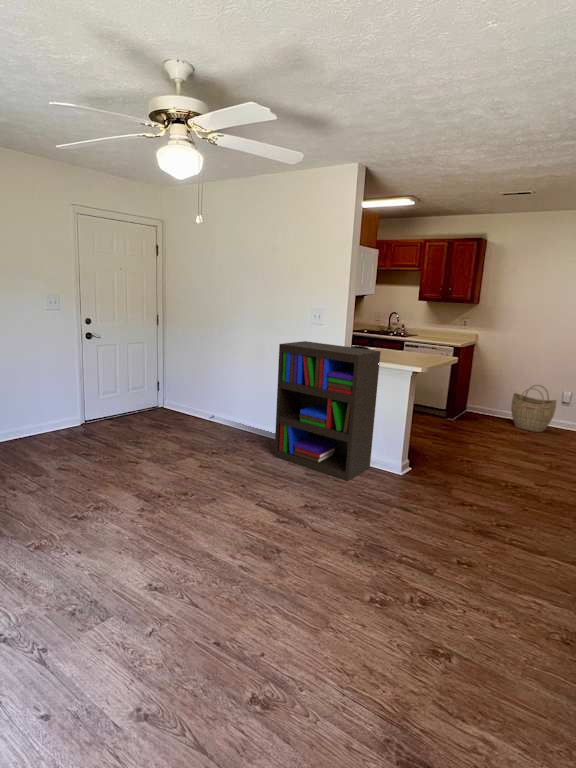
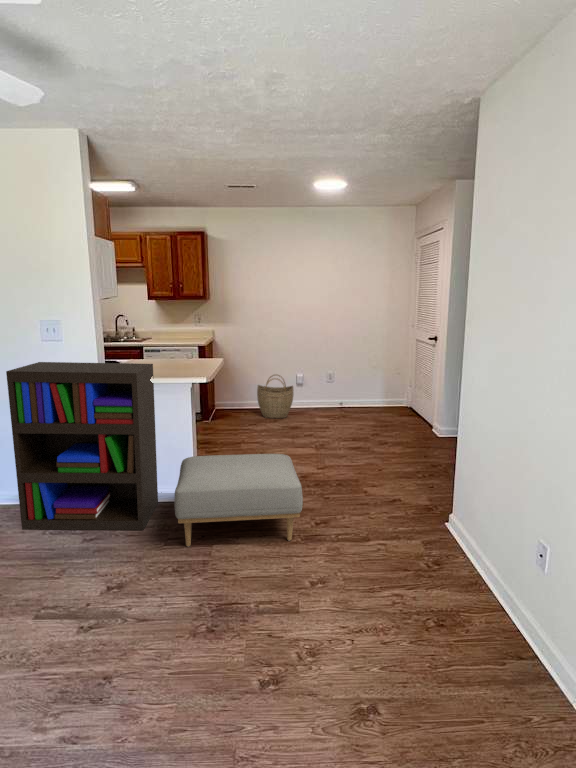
ottoman: none [366,433,490,528] -> present [174,454,303,547]

